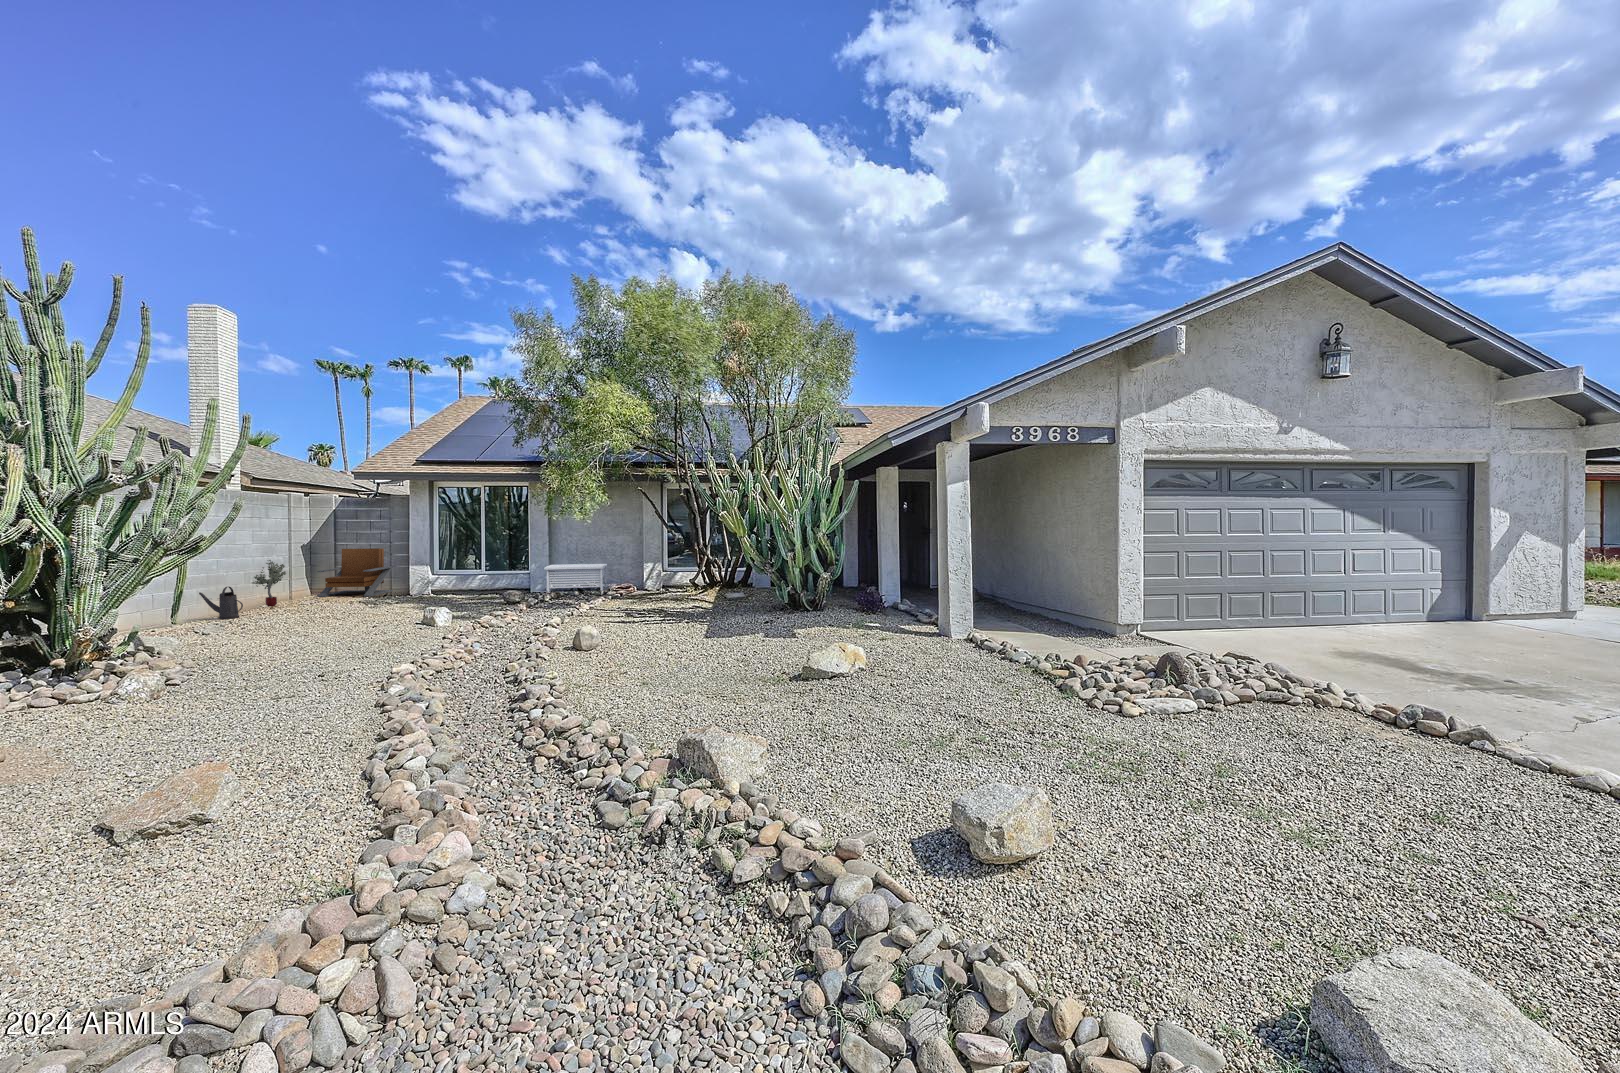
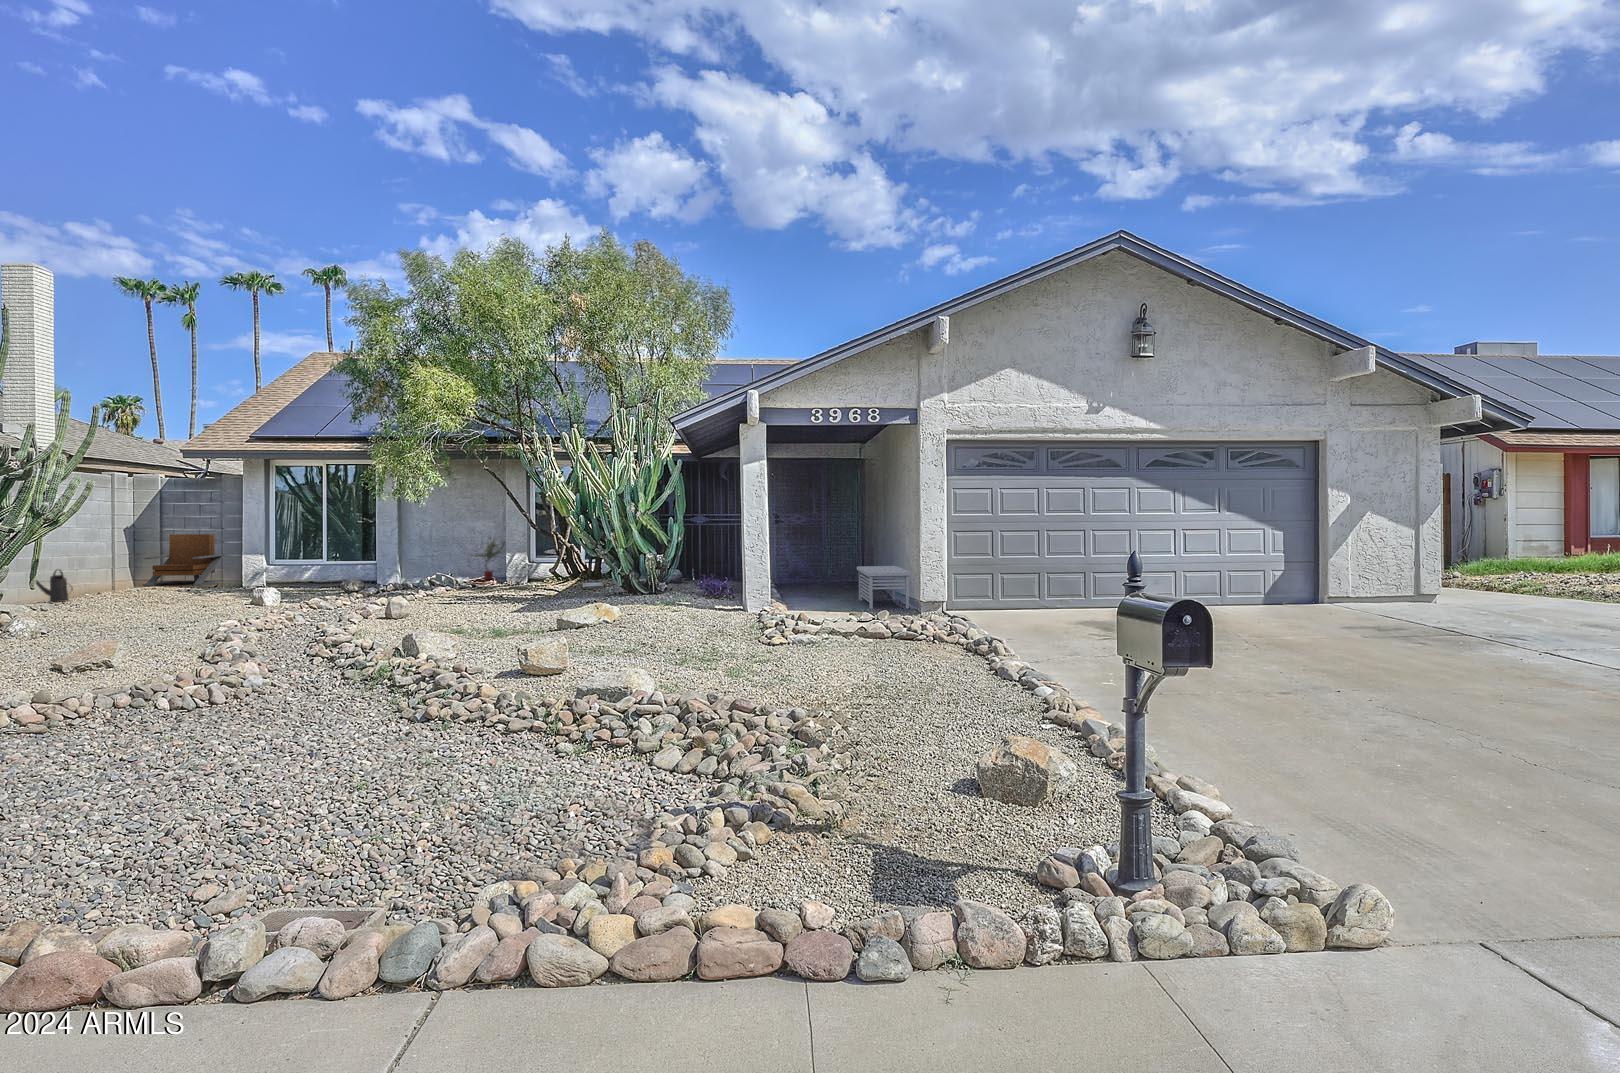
potted tree: present [252,560,286,606] -> present [471,537,505,580]
storage bench: present [544,564,607,592] -> present [857,566,911,609]

